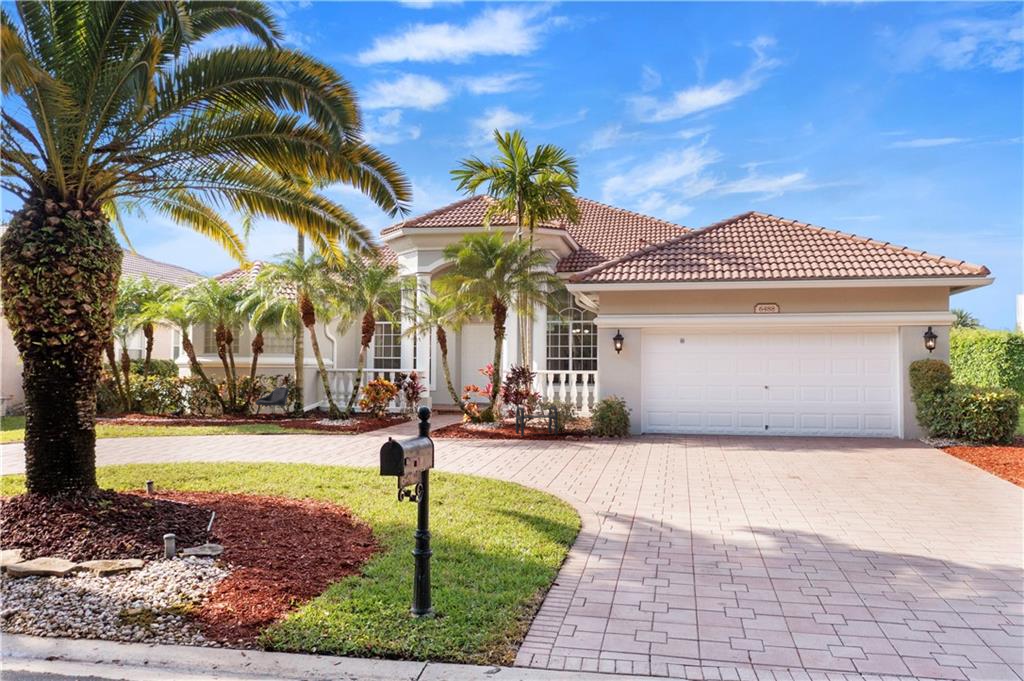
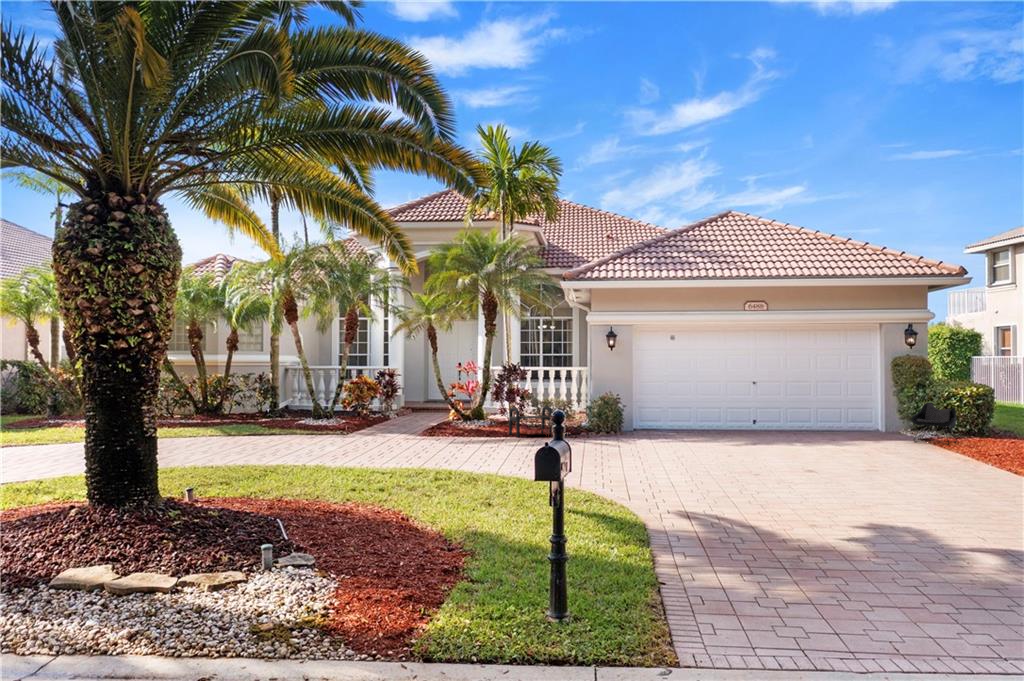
lounge chair: present [255,387,290,418] -> present [911,403,957,445]

